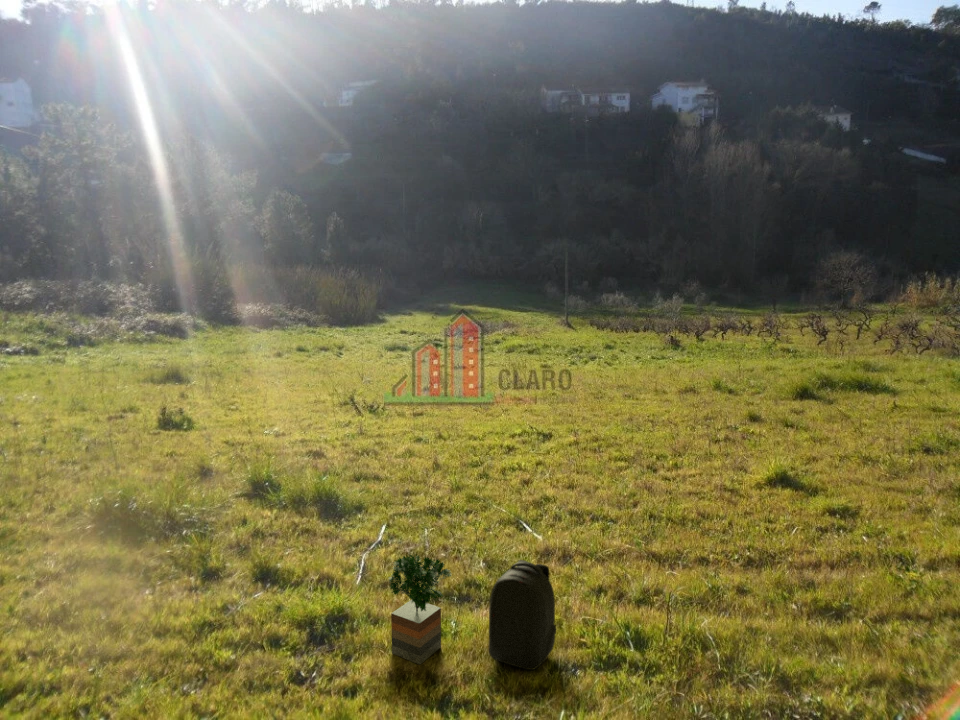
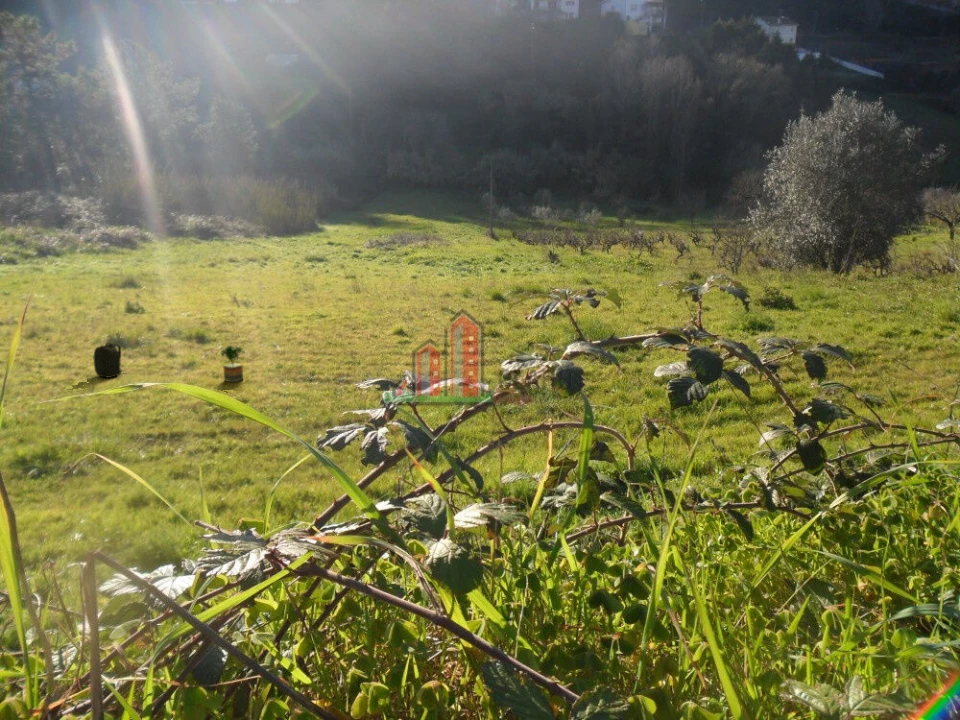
backpack: present [489,560,556,670] -> present [94,343,122,377]

